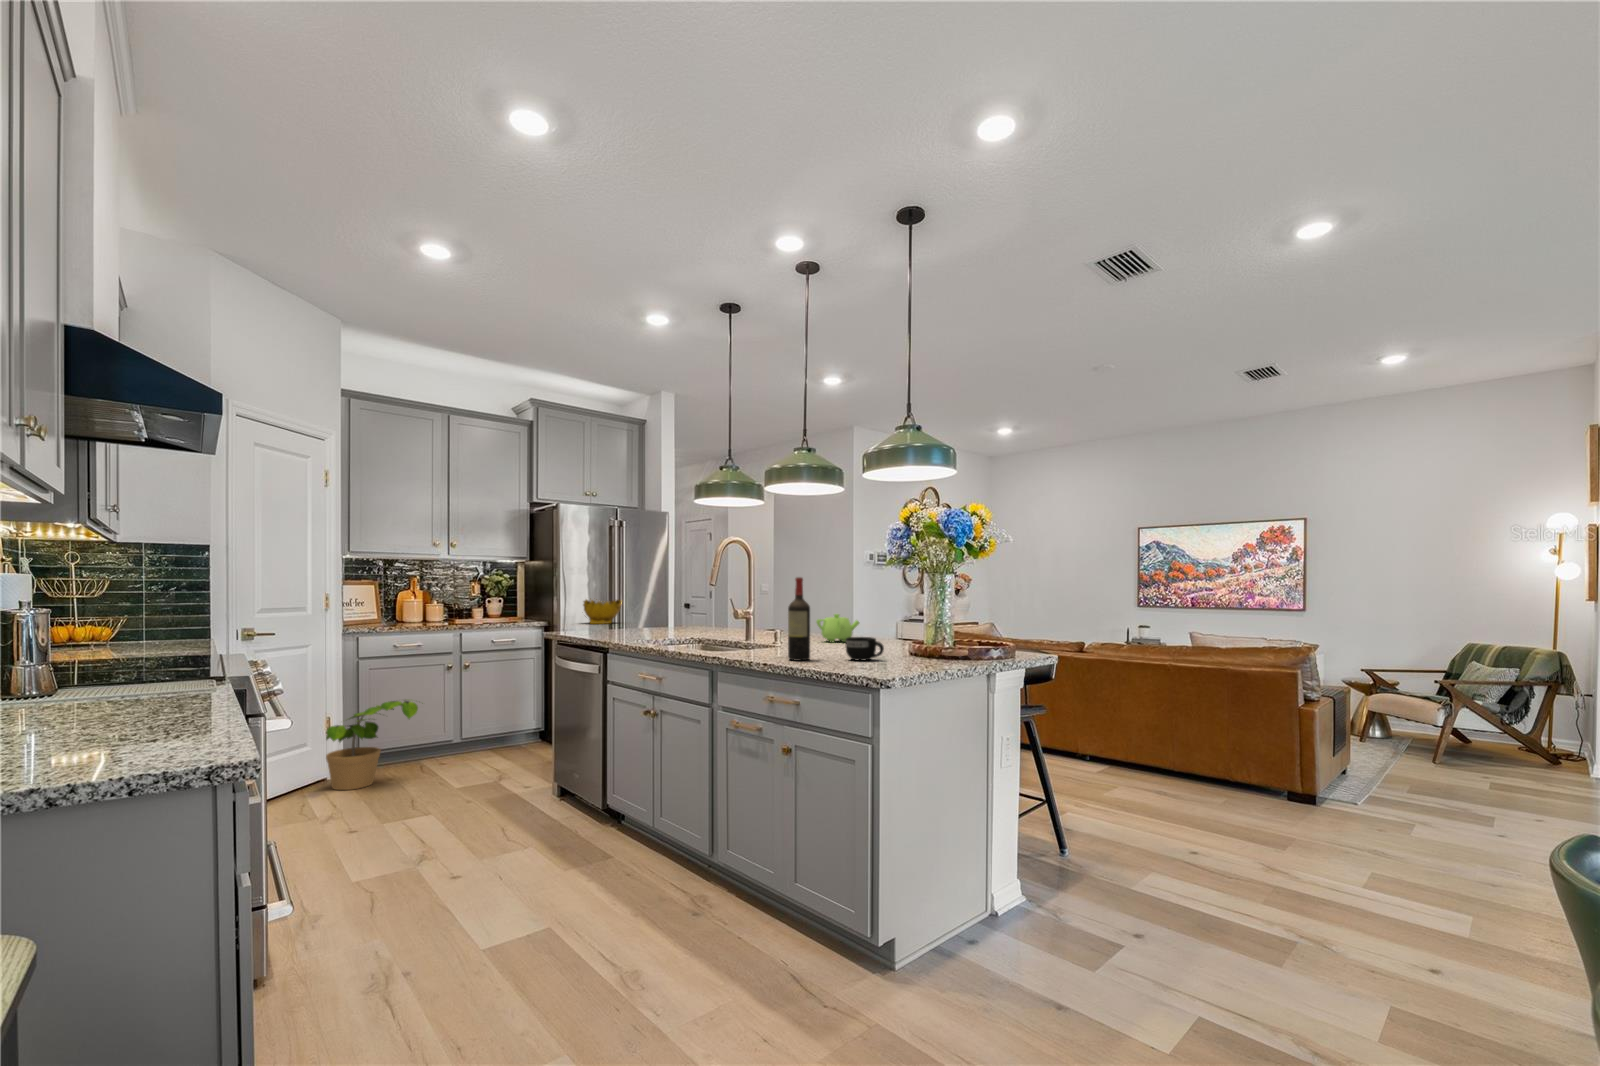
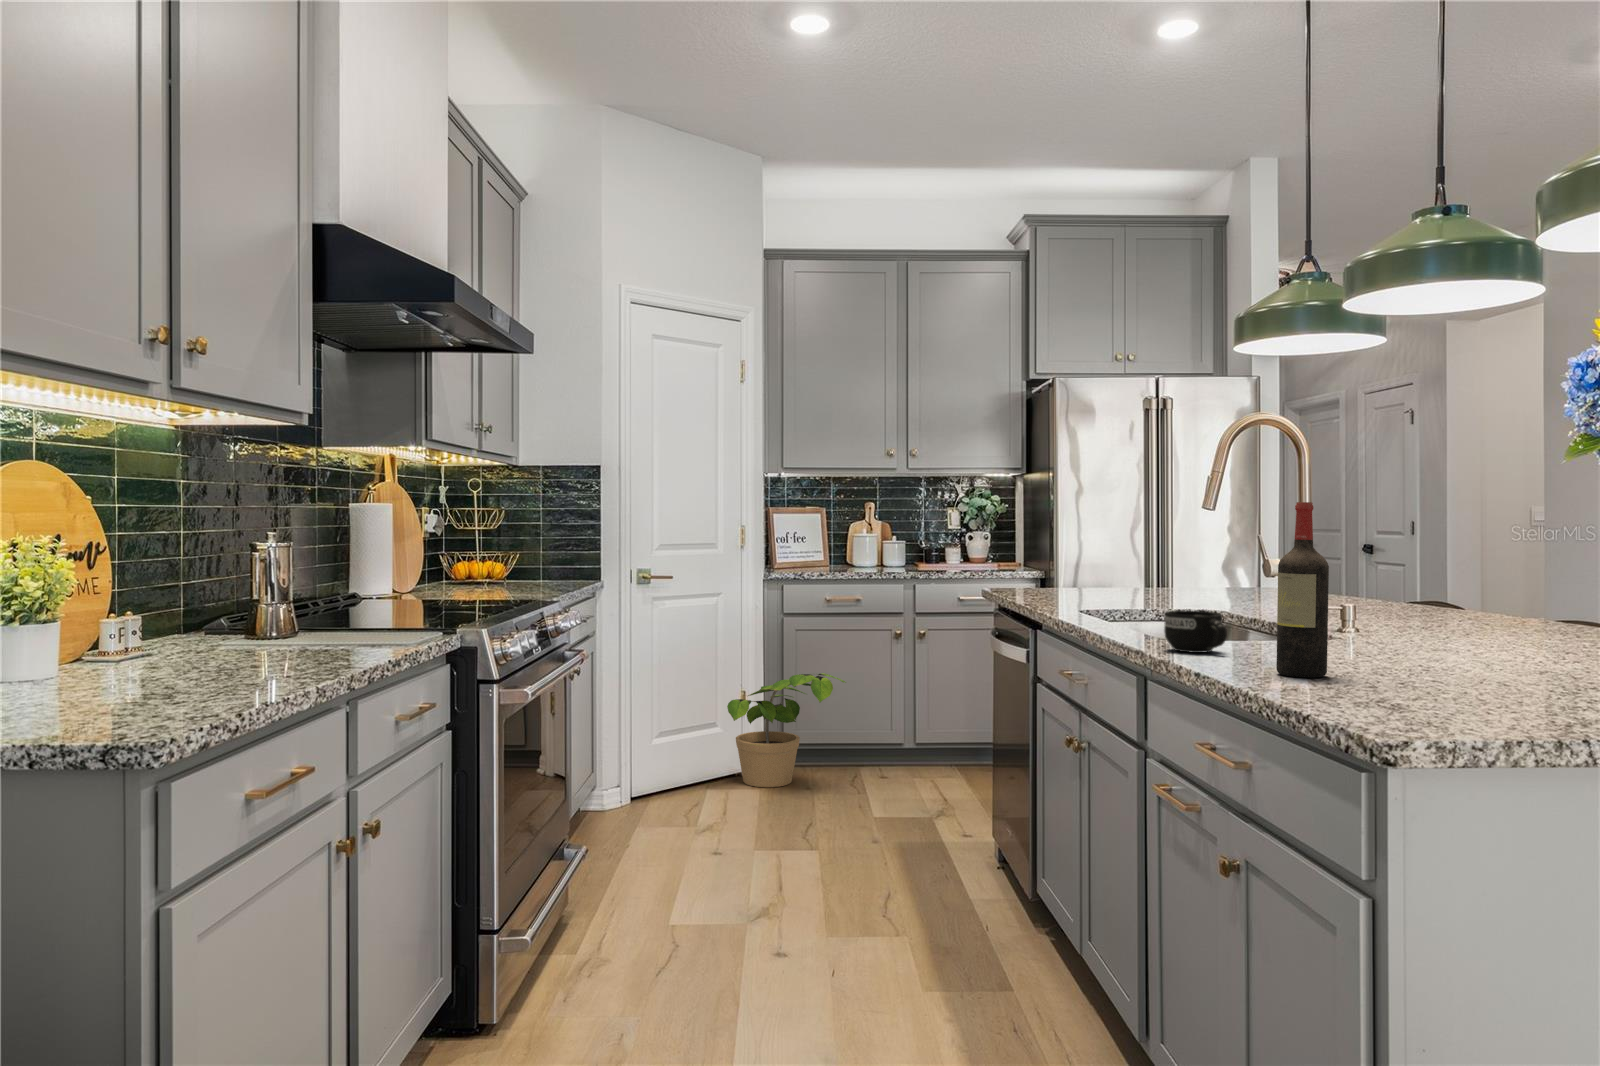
decorative bowl: present [583,600,621,624] -> none [1095,537,1165,581]
teapot: present [816,614,859,642] -> none [1446,583,1560,645]
mug: present [846,637,884,661] -> present [1164,610,1227,653]

